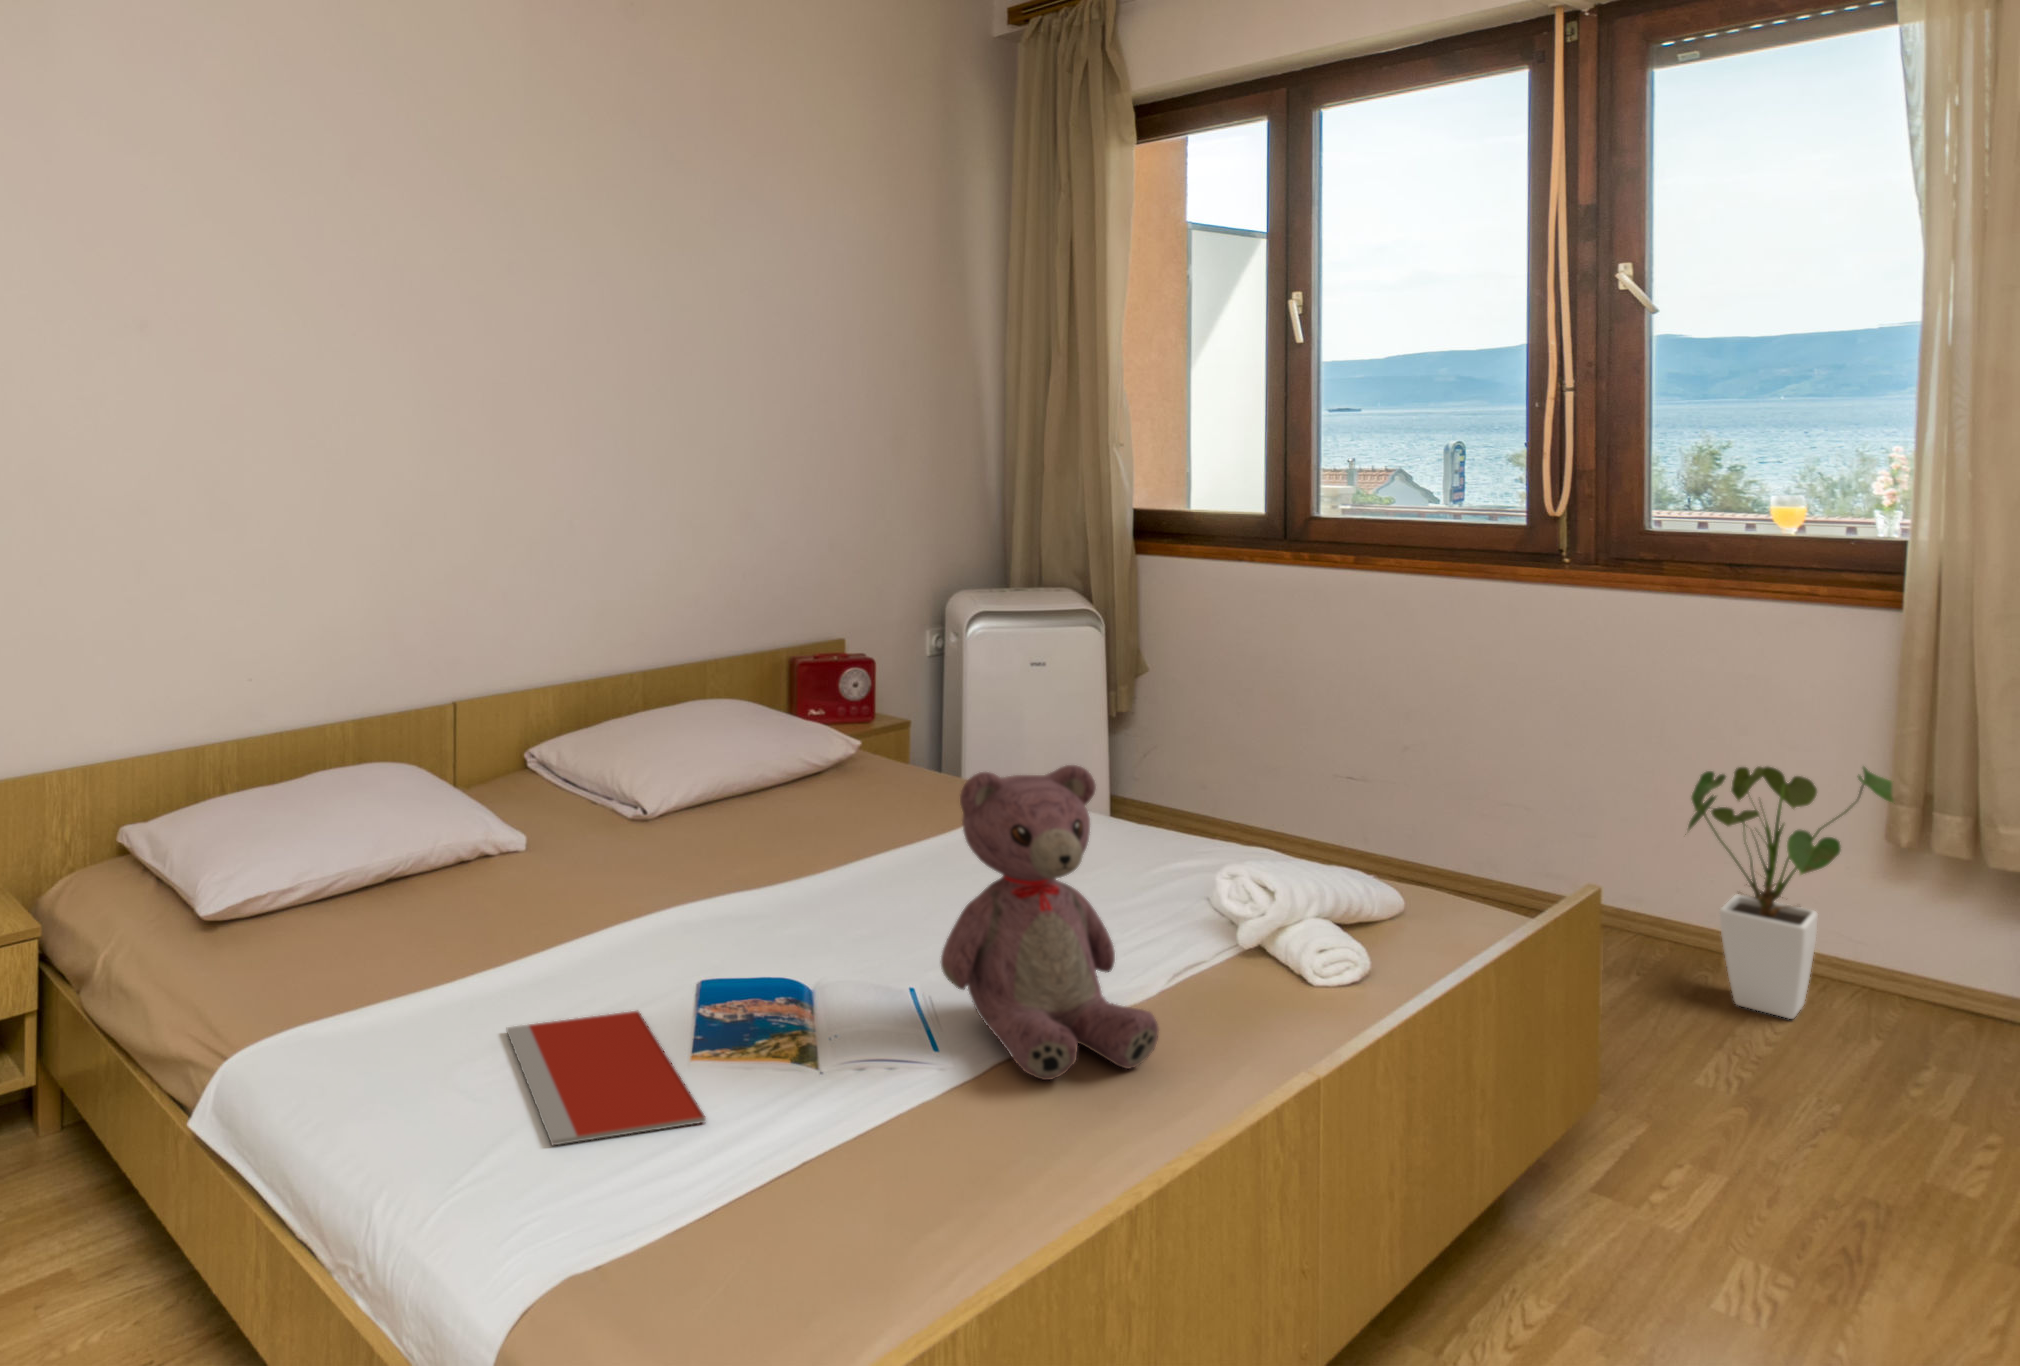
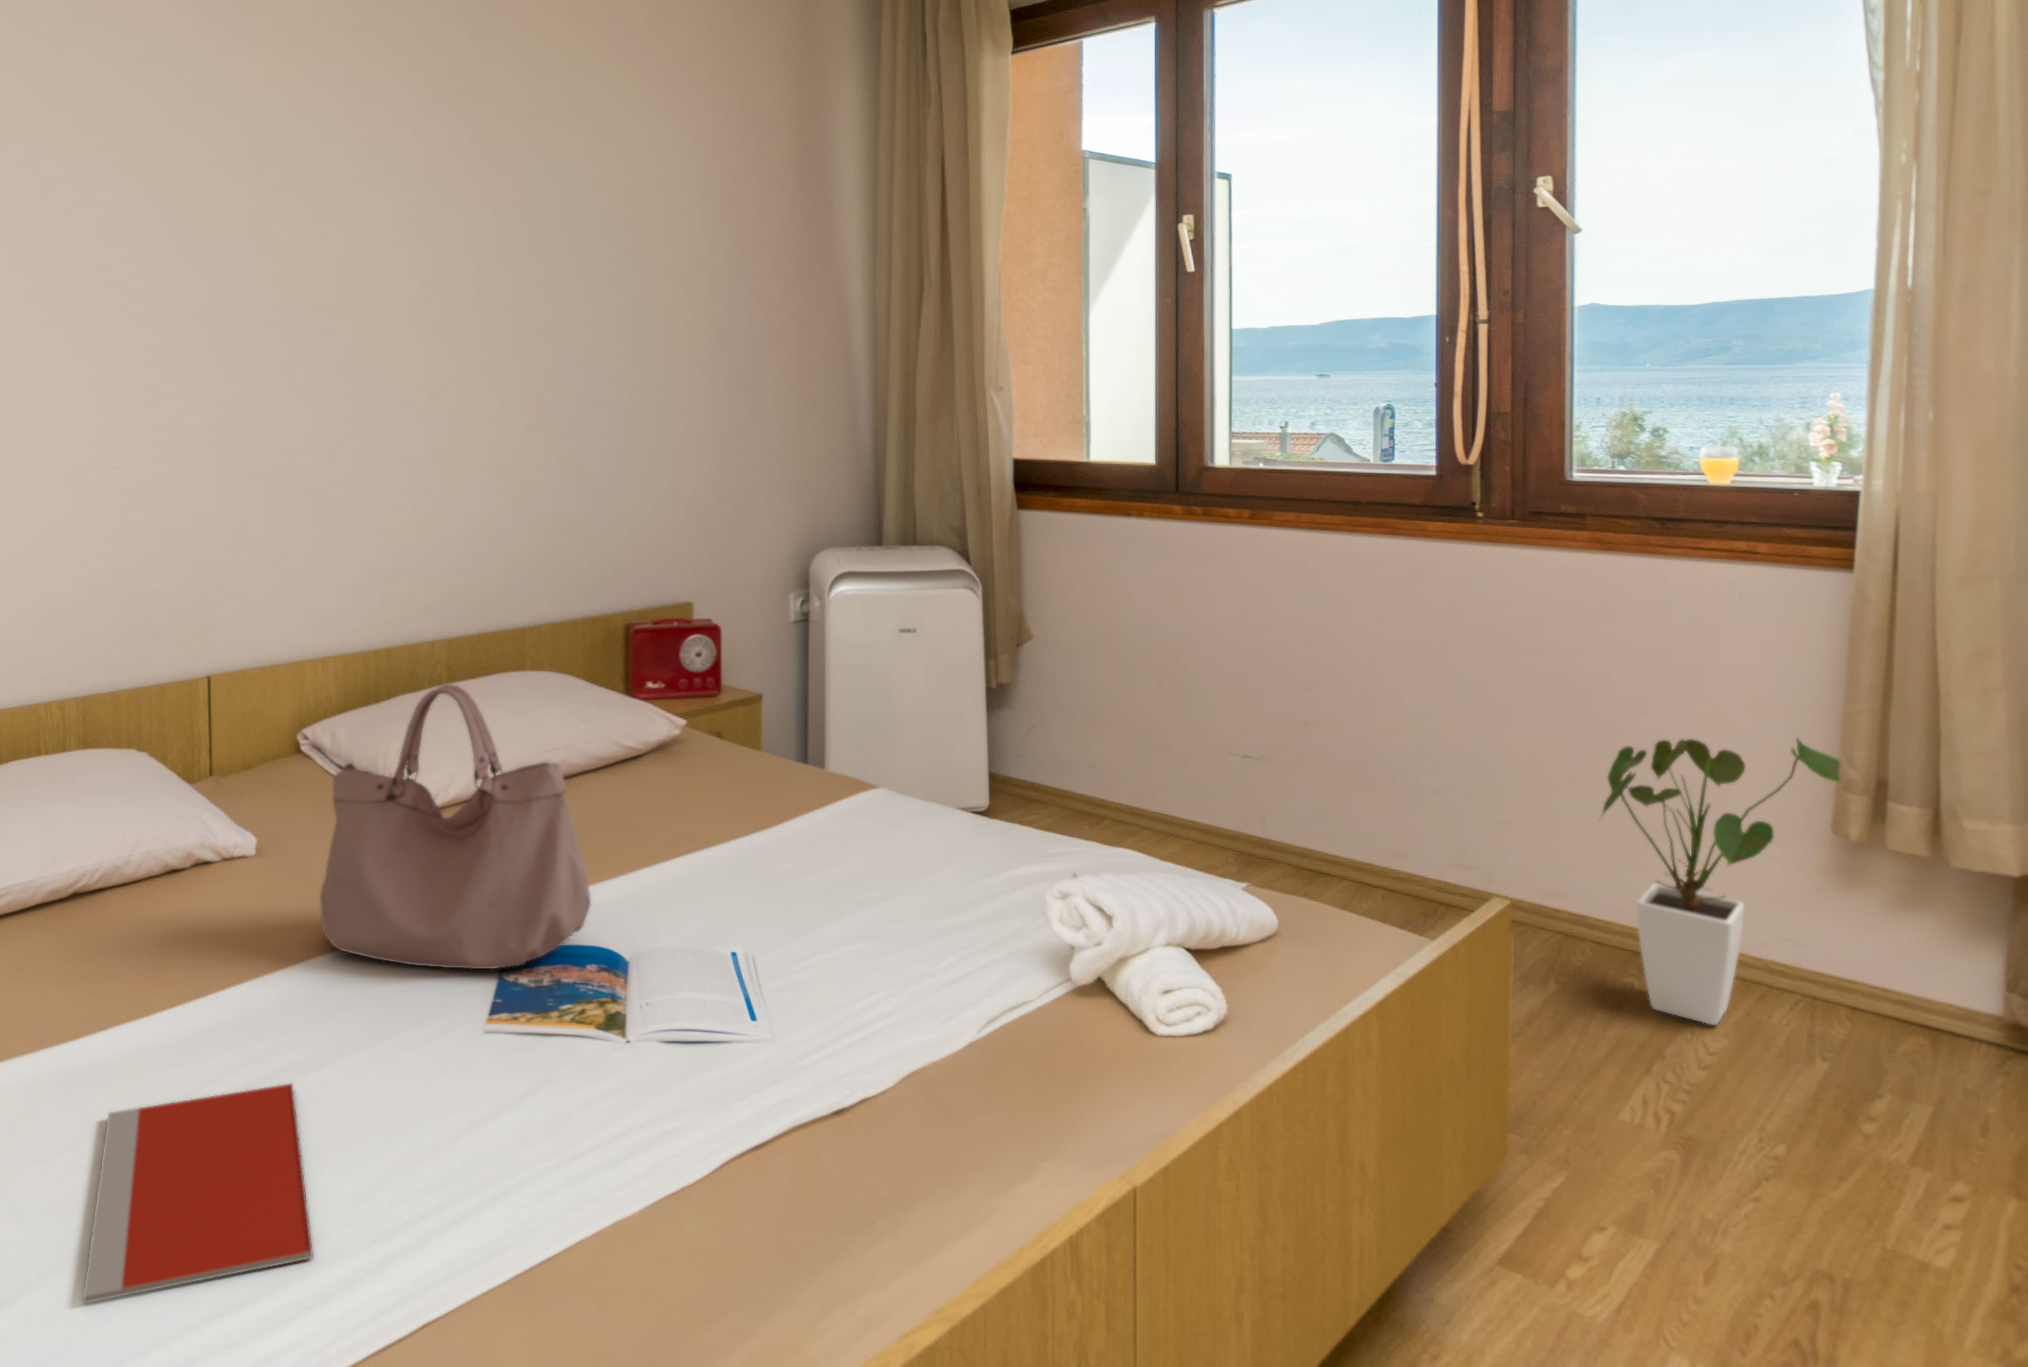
handbag: none [609,703,838,934] -> present [320,684,591,969]
teddy bear: present [941,765,1158,1080] -> none [672,762,937,1180]

